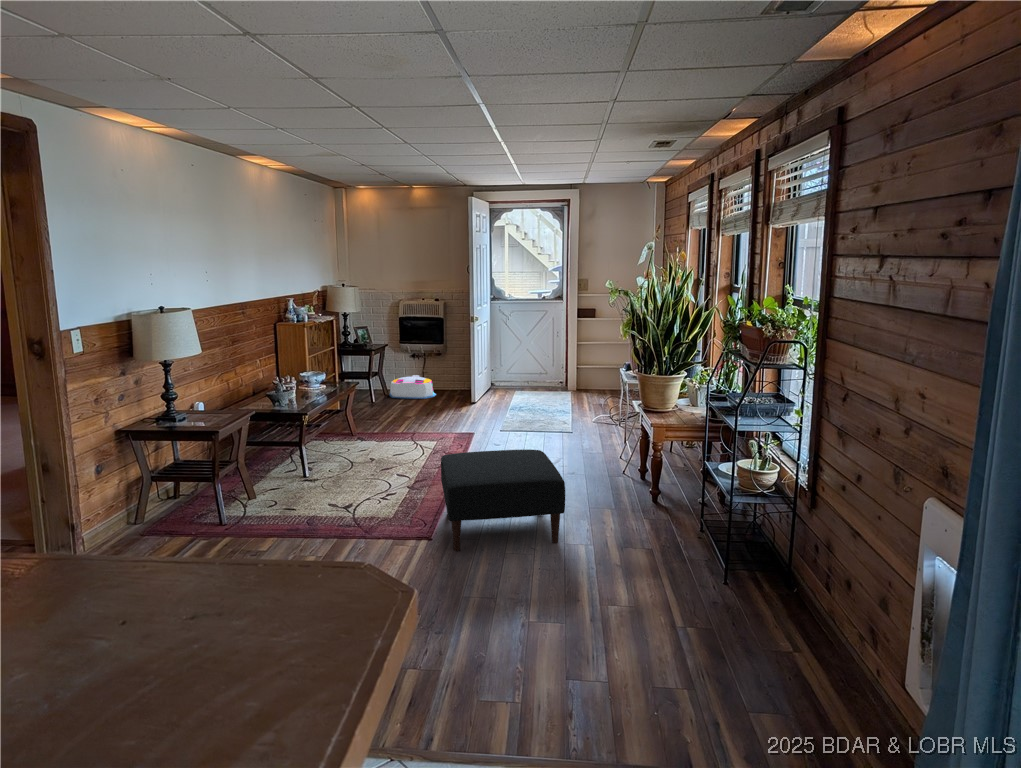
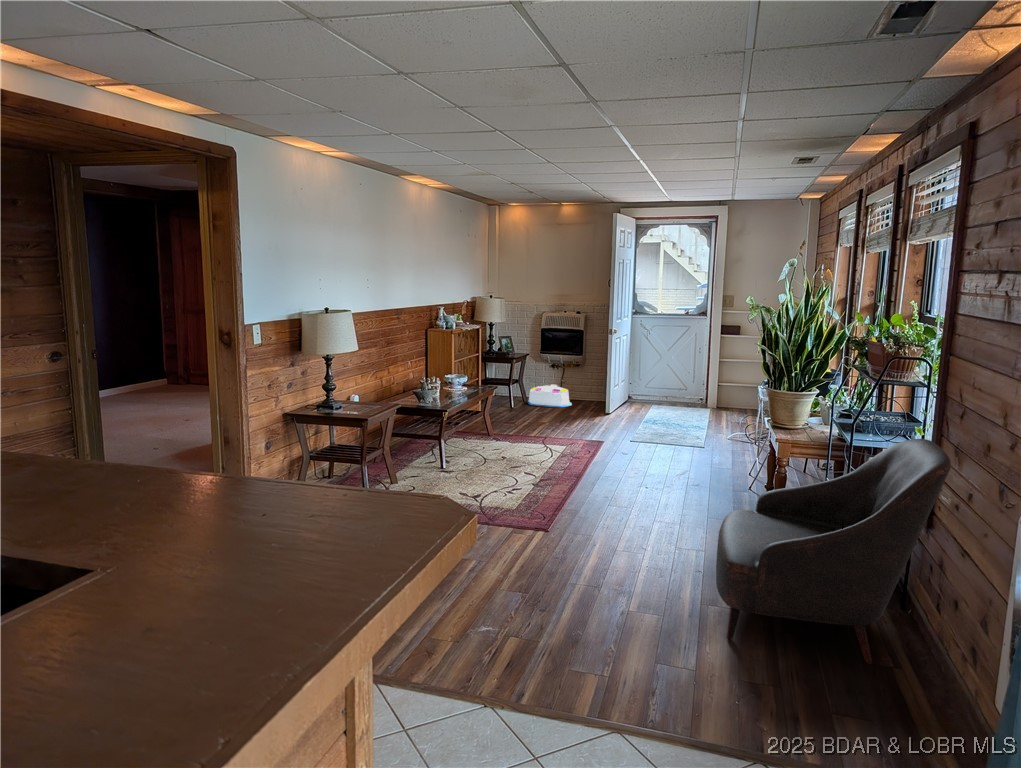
armchair: none [617,420,838,648] -> present [716,439,951,664]
ottoman: present [441,449,565,551] -> none [562,454,675,546]

